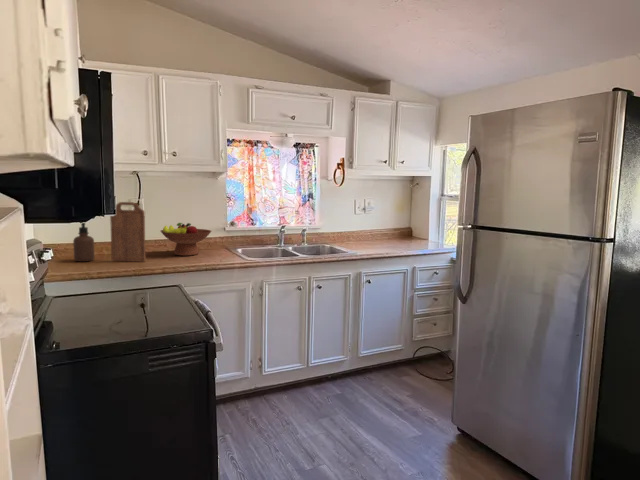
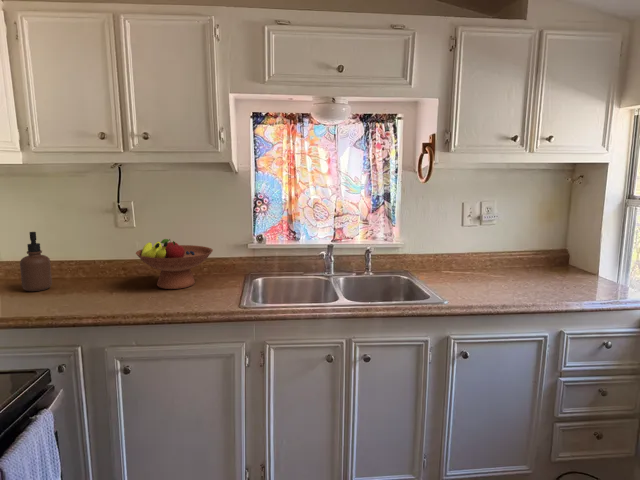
cutting board: present [110,202,146,262] -> none [57,210,100,299]

